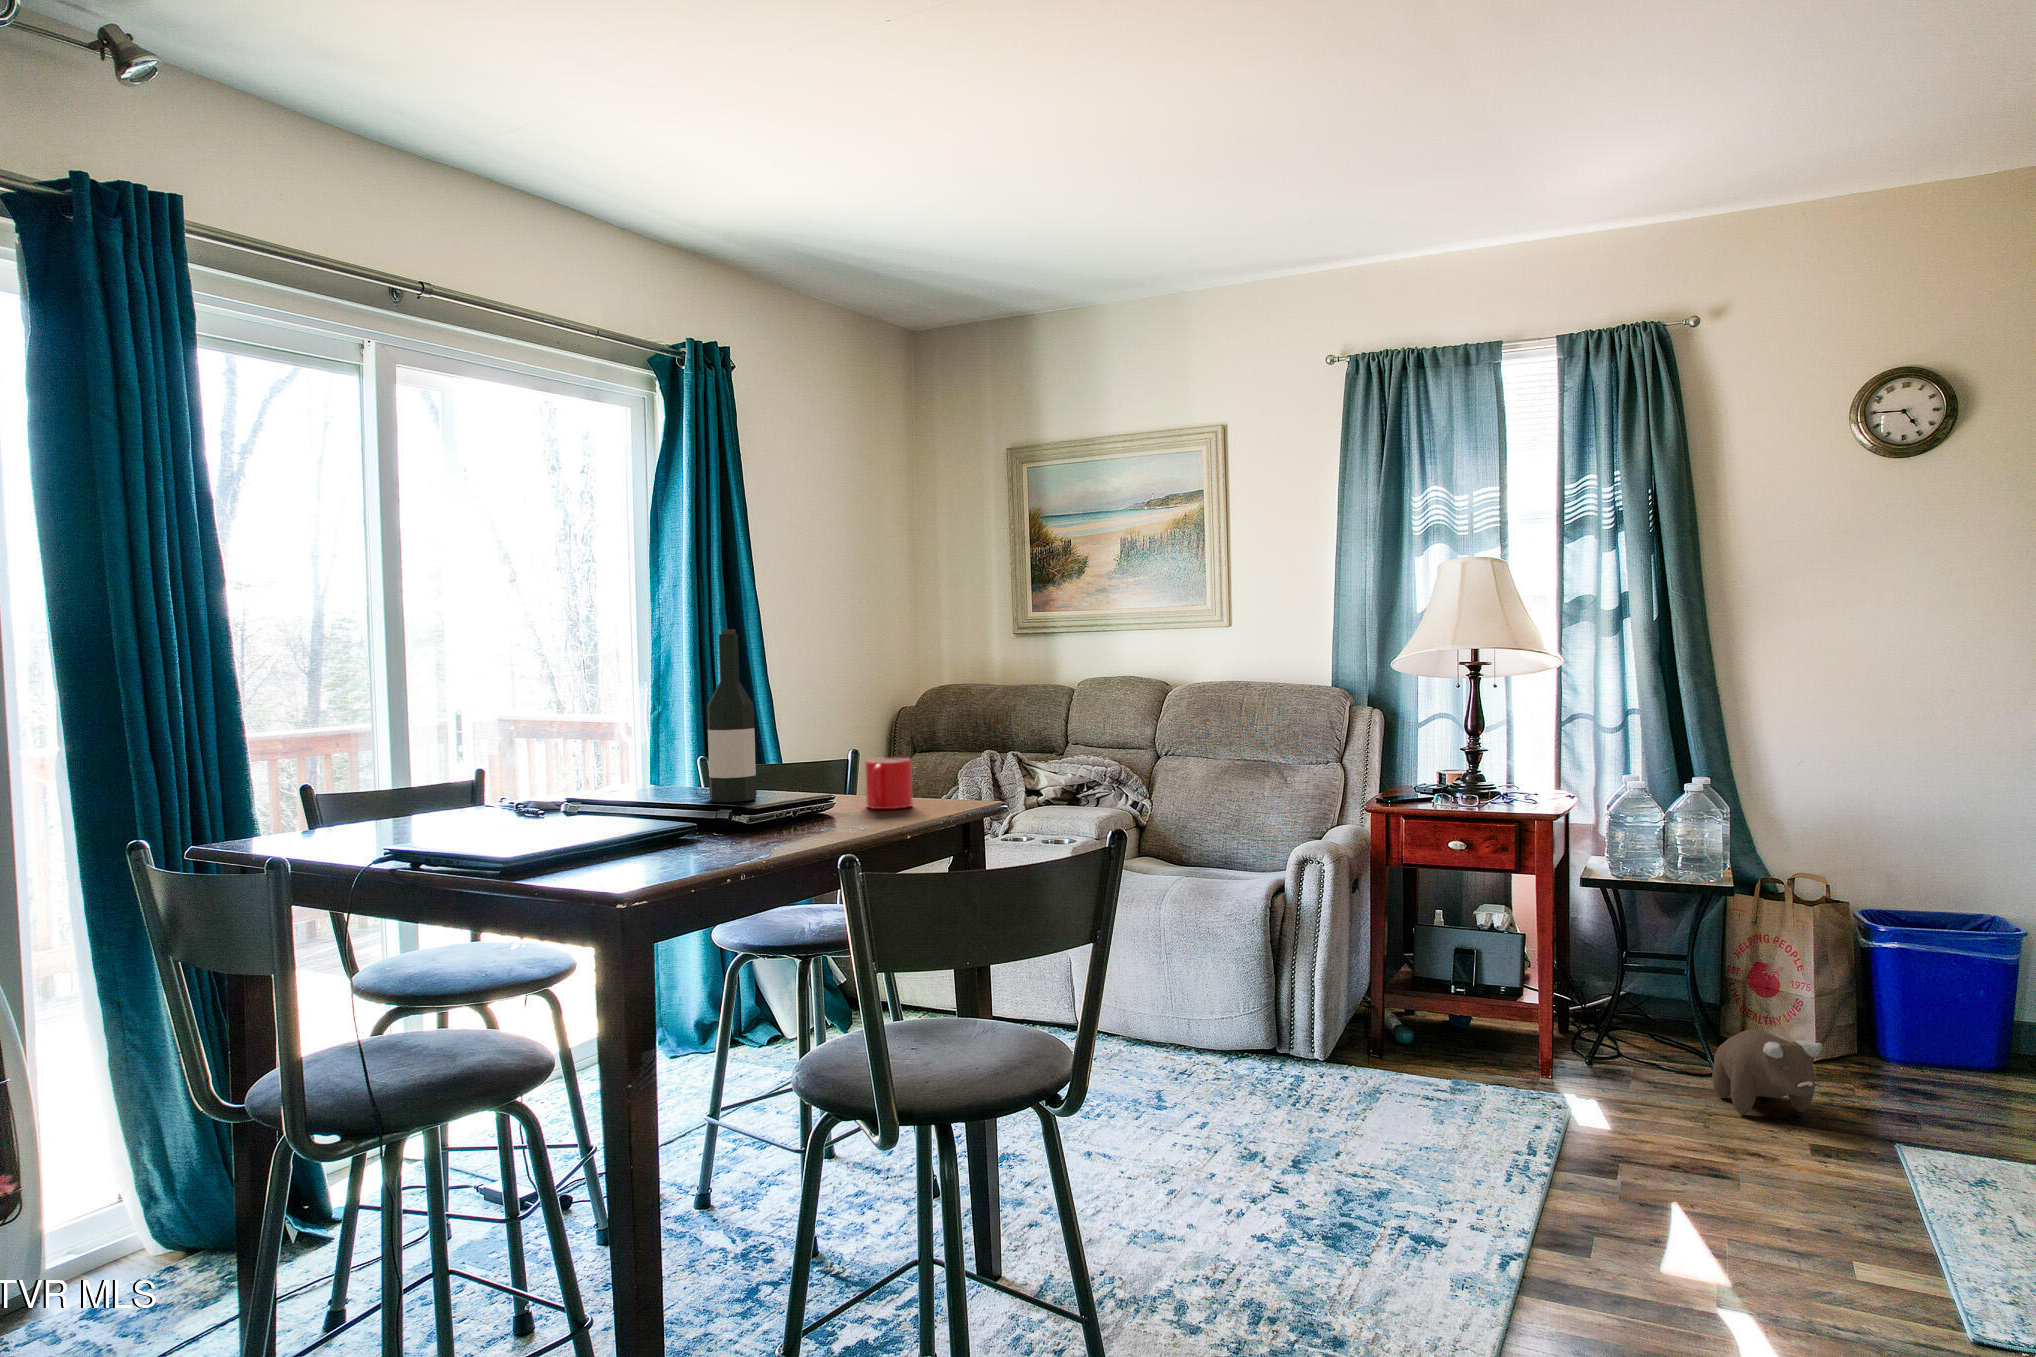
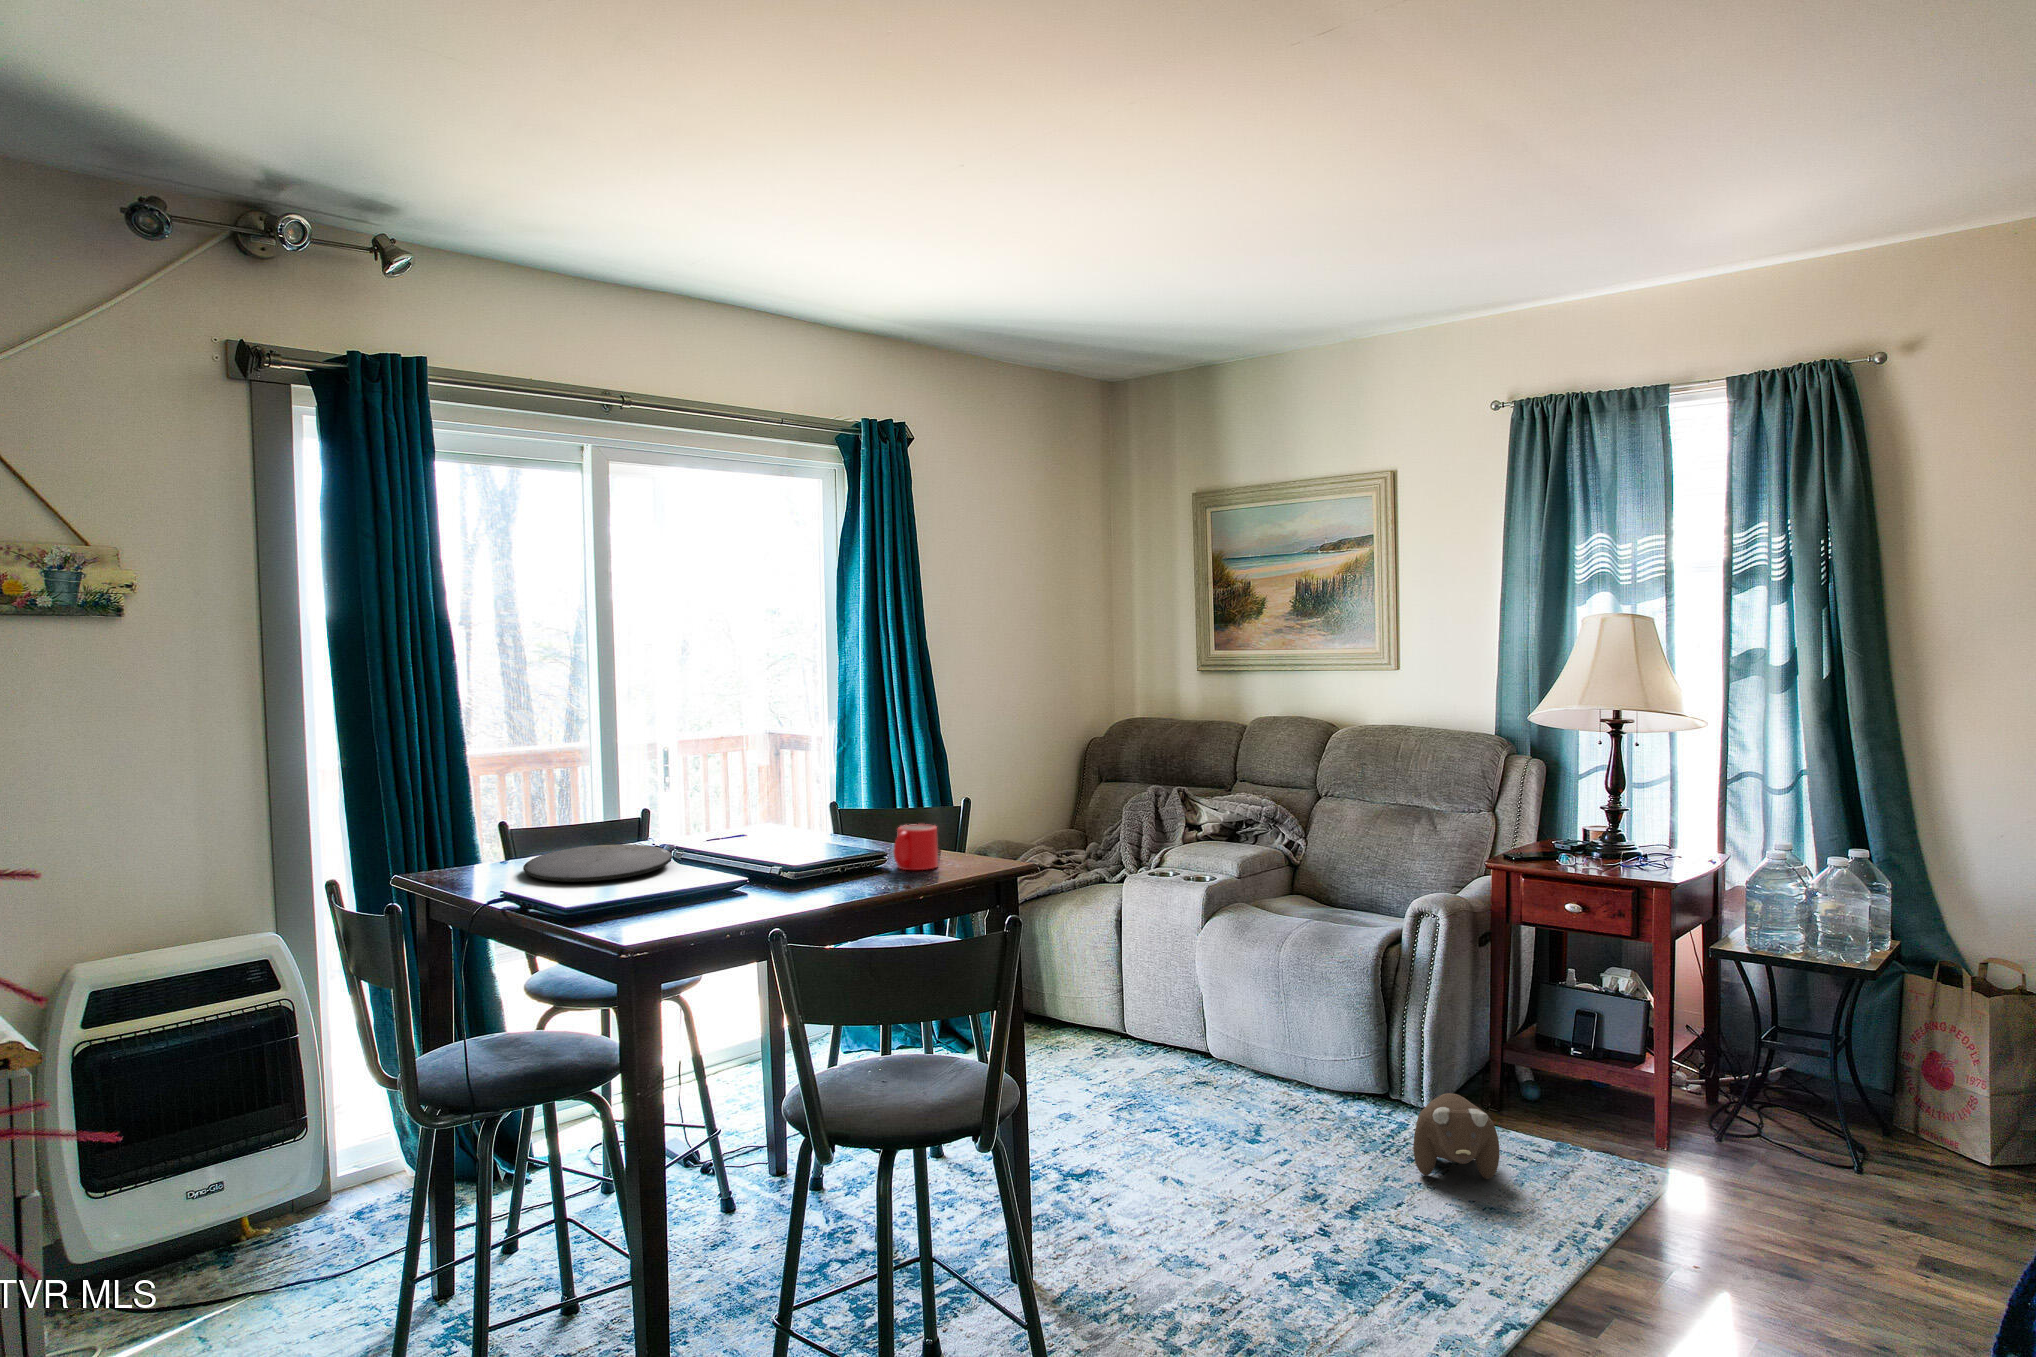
wine bottle: present [707,629,756,802] -> none [782,710,822,856]
plate: none [396,795,588,834] -> present [523,844,672,882]
plush toy: present [1712,1029,1822,1115] -> present [1413,1093,1500,1179]

